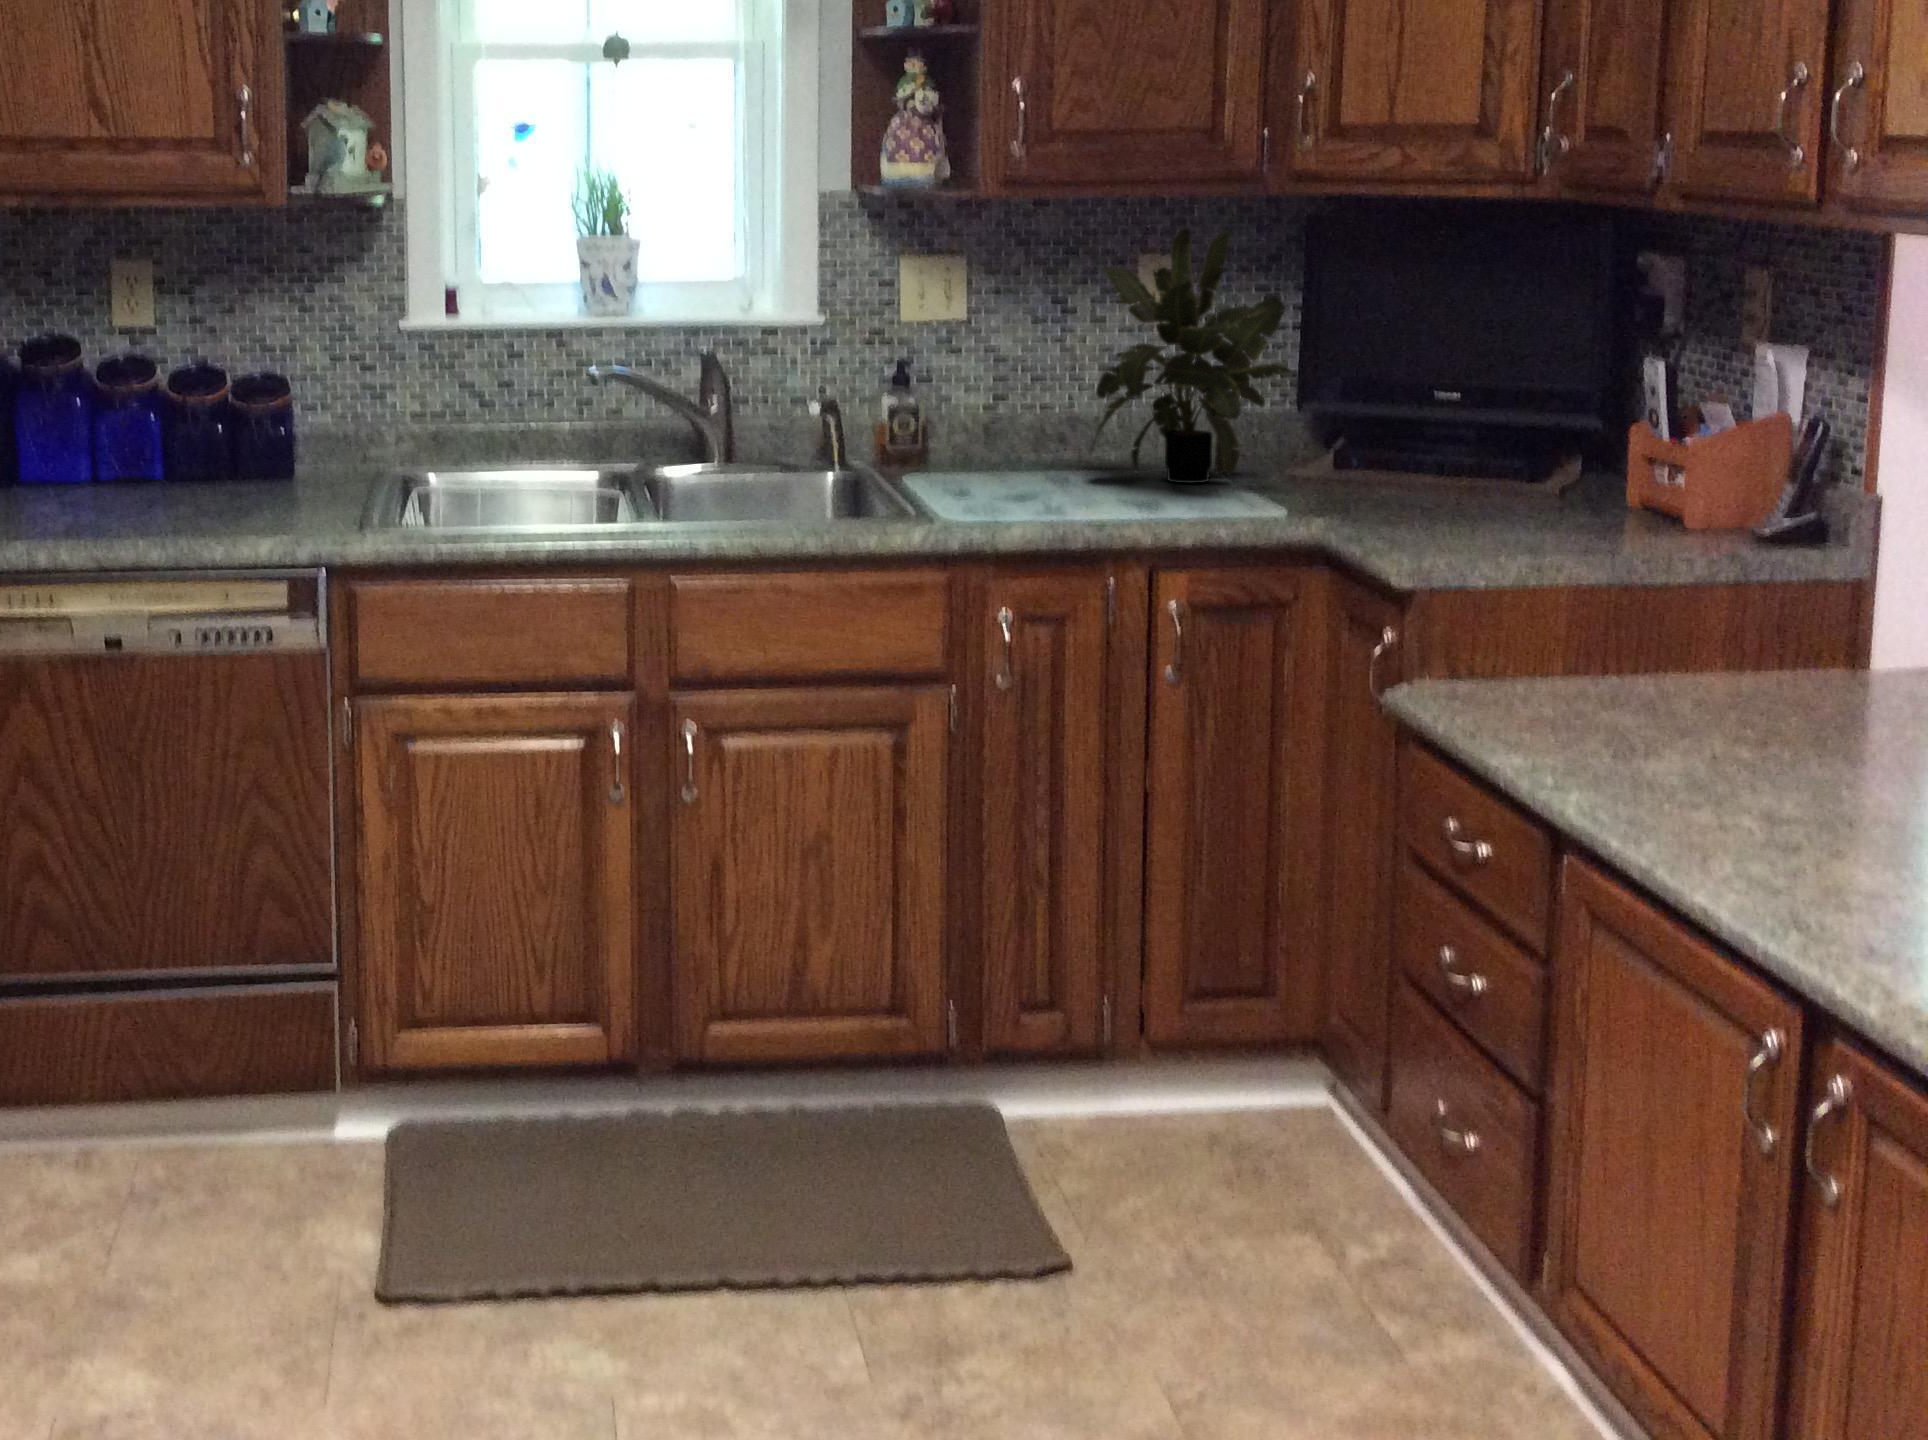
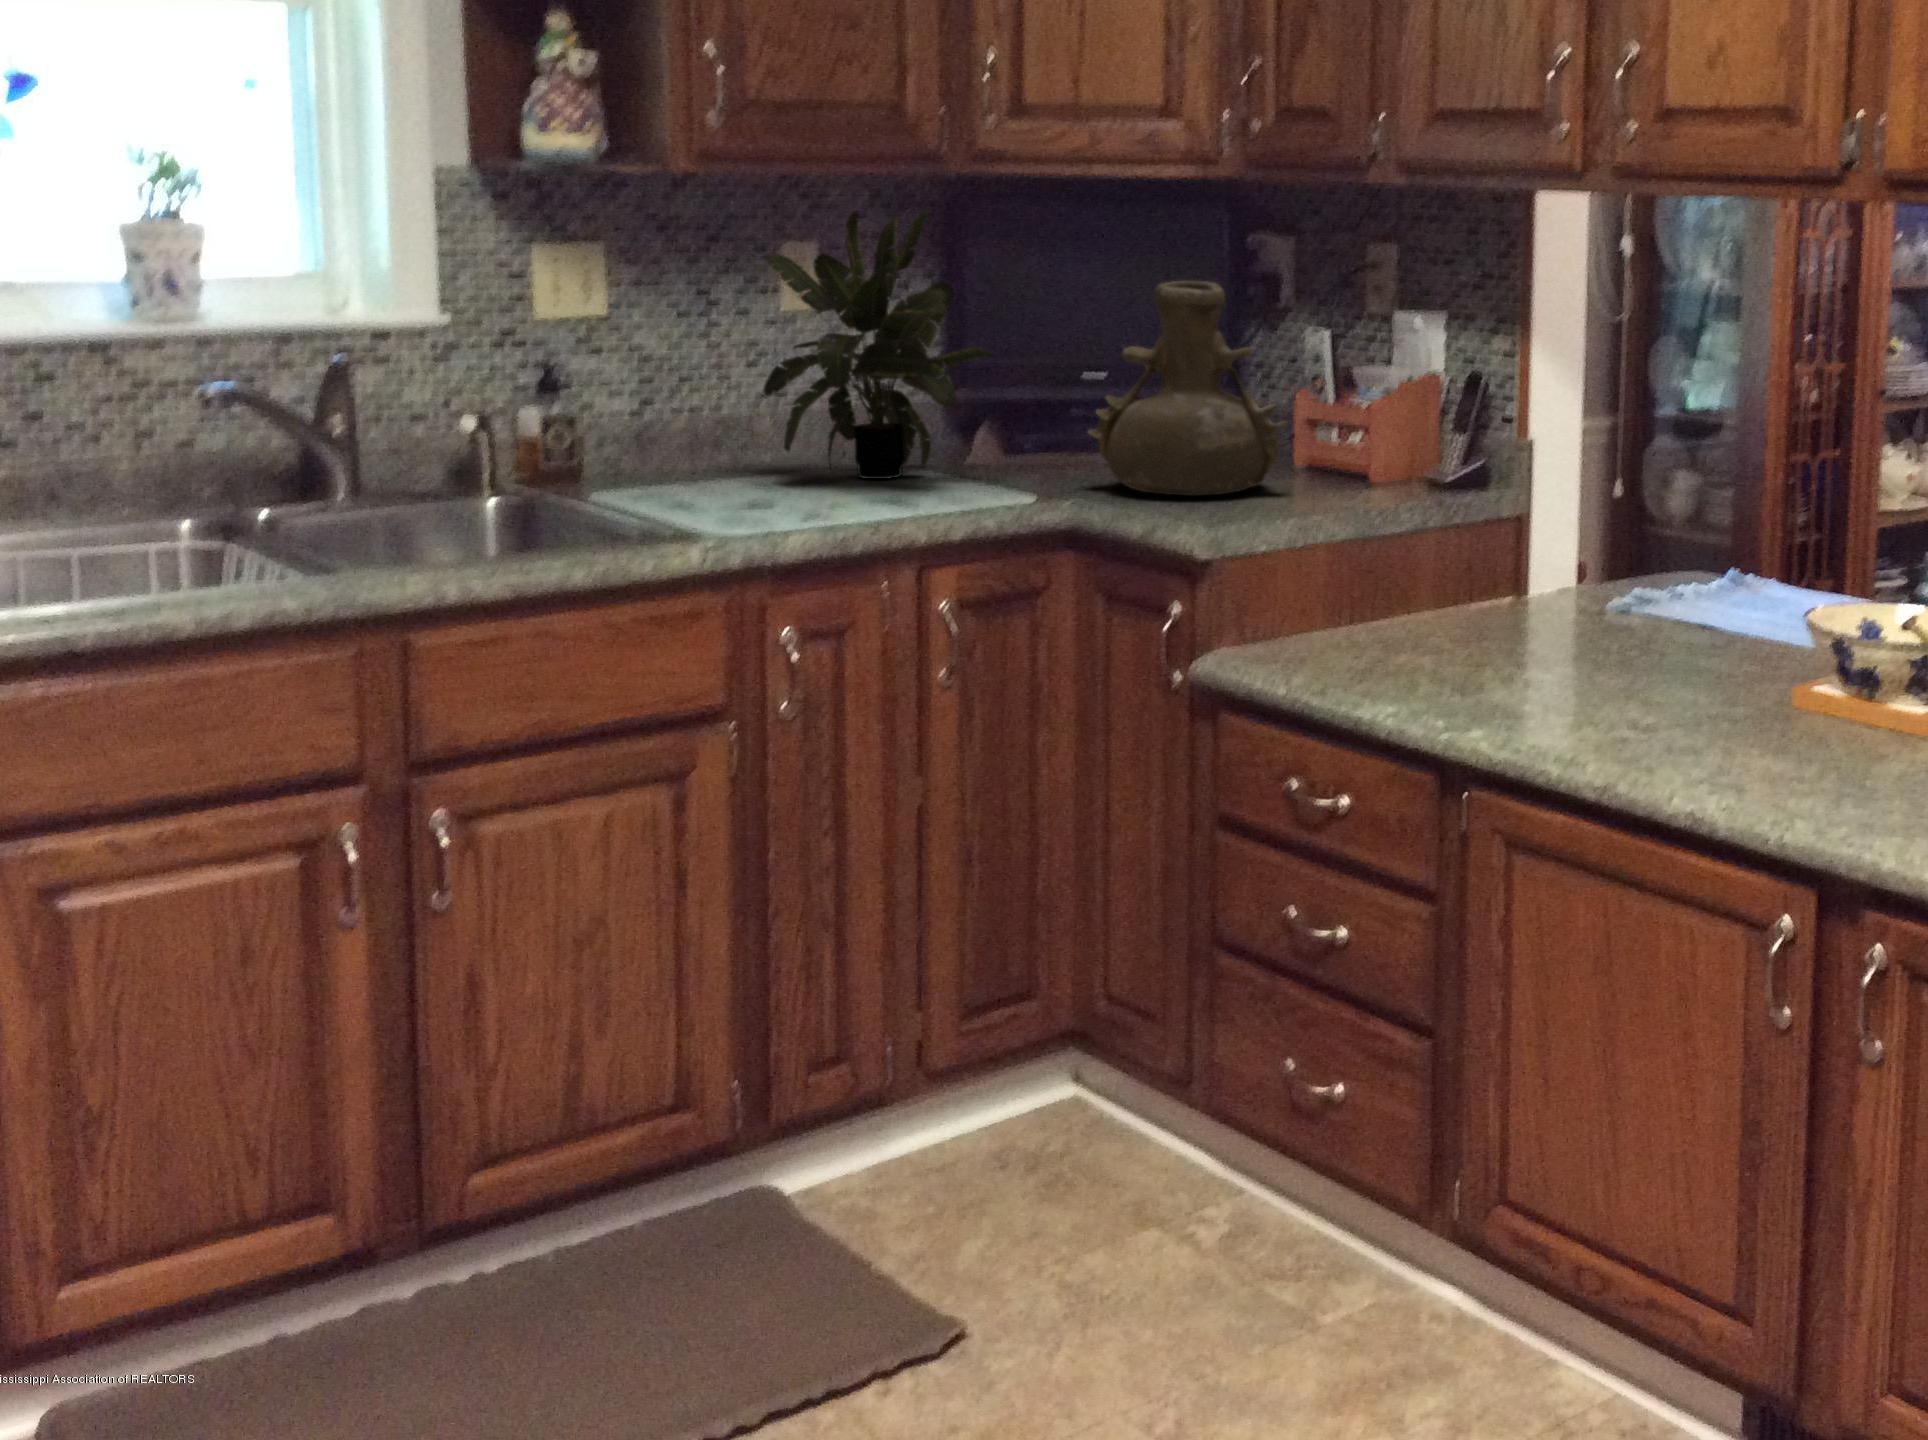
vase: none [1364,305,1564,526] -> present [1088,281,1289,496]

